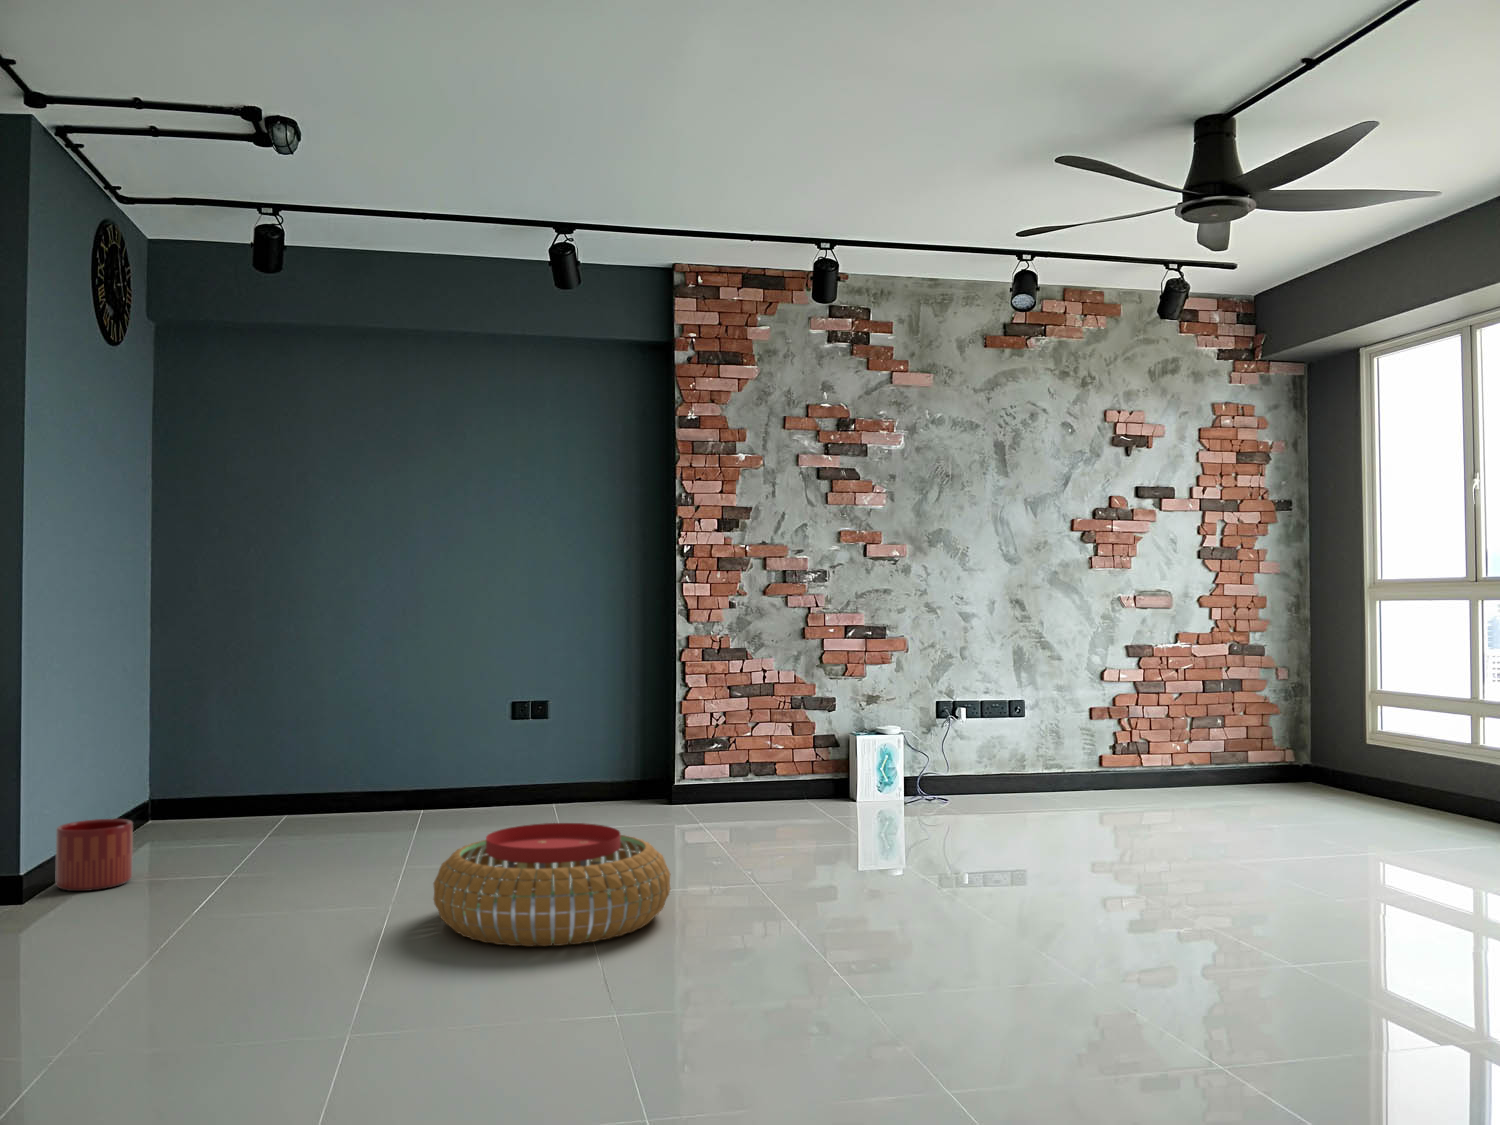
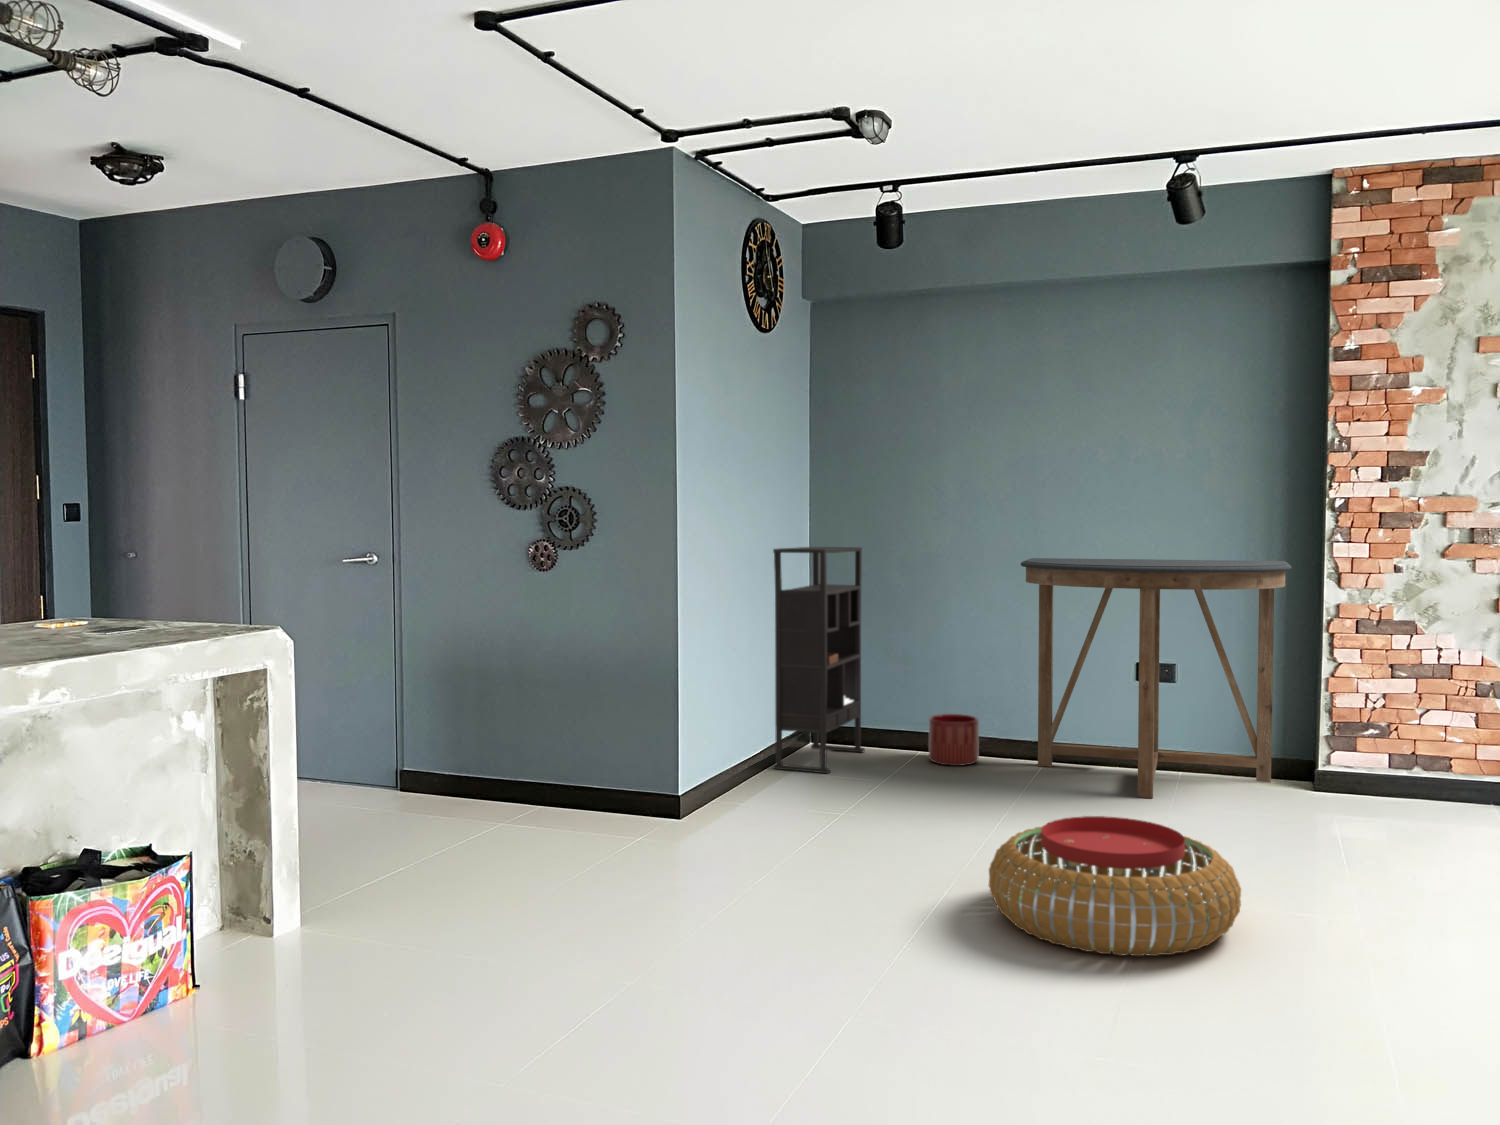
bookshelf: none [118,592,222,845] -> present [773,547,865,773]
console table: none [402,602,650,827] -> present [1021,558,1292,798]
planter: present [56,819,133,891] -> present [929,714,979,766]

